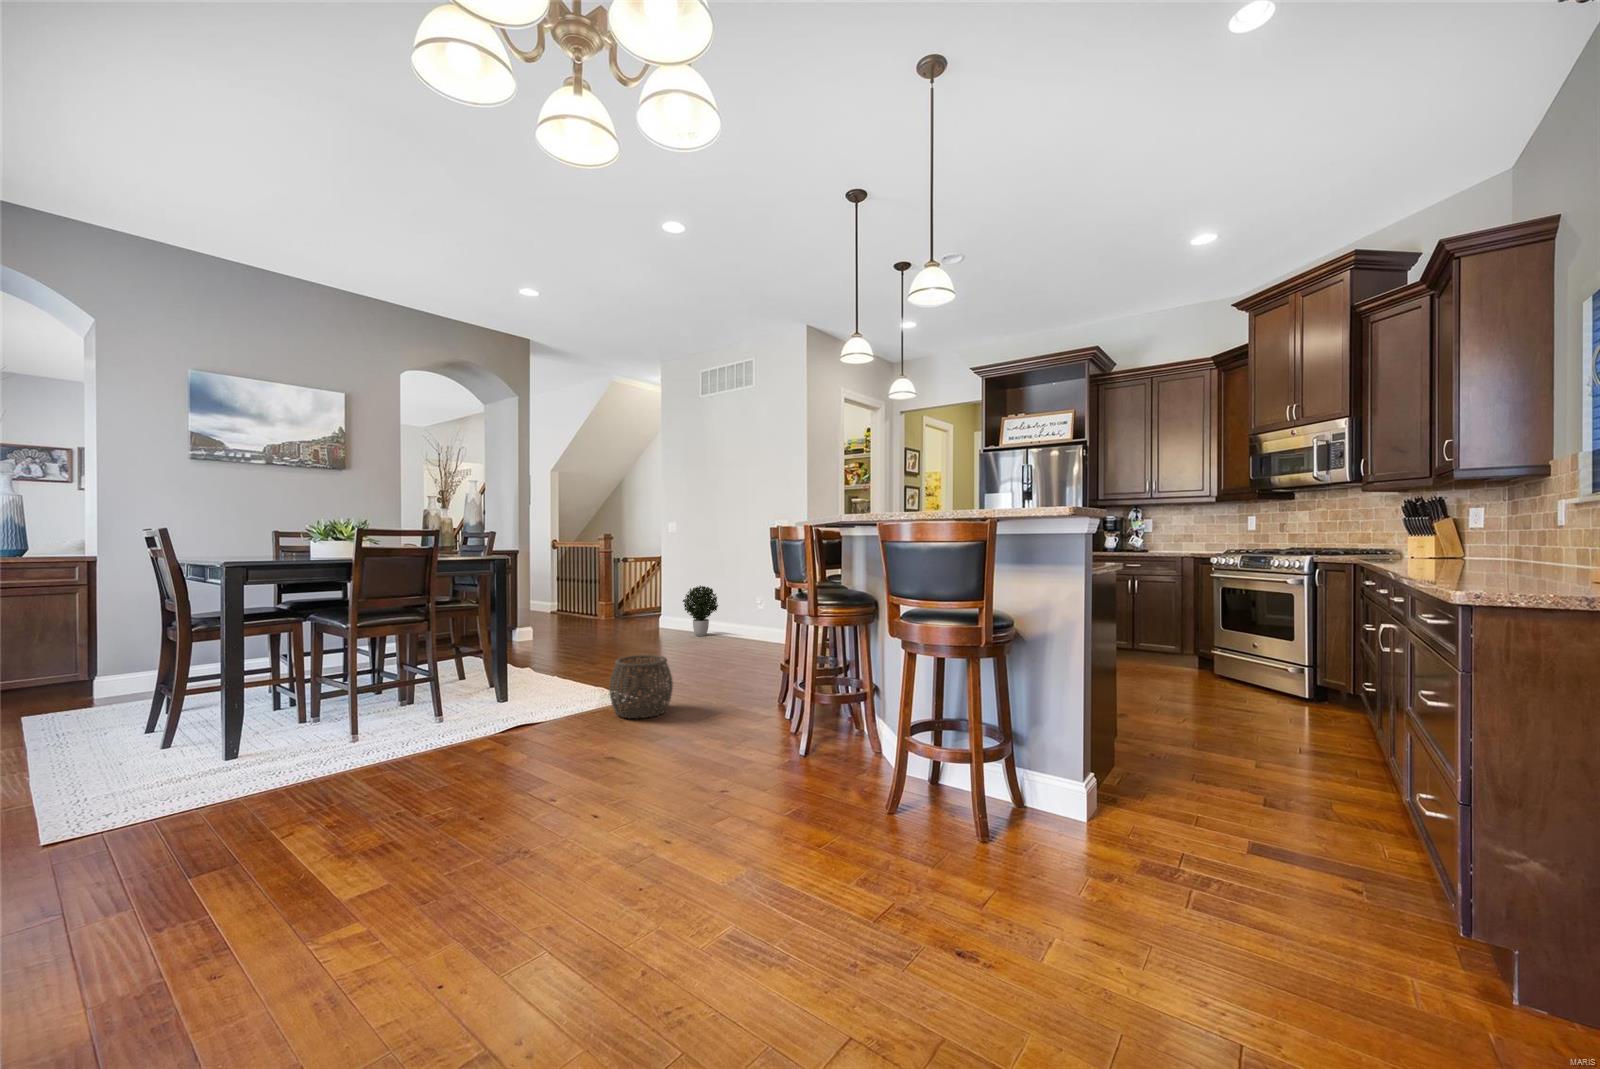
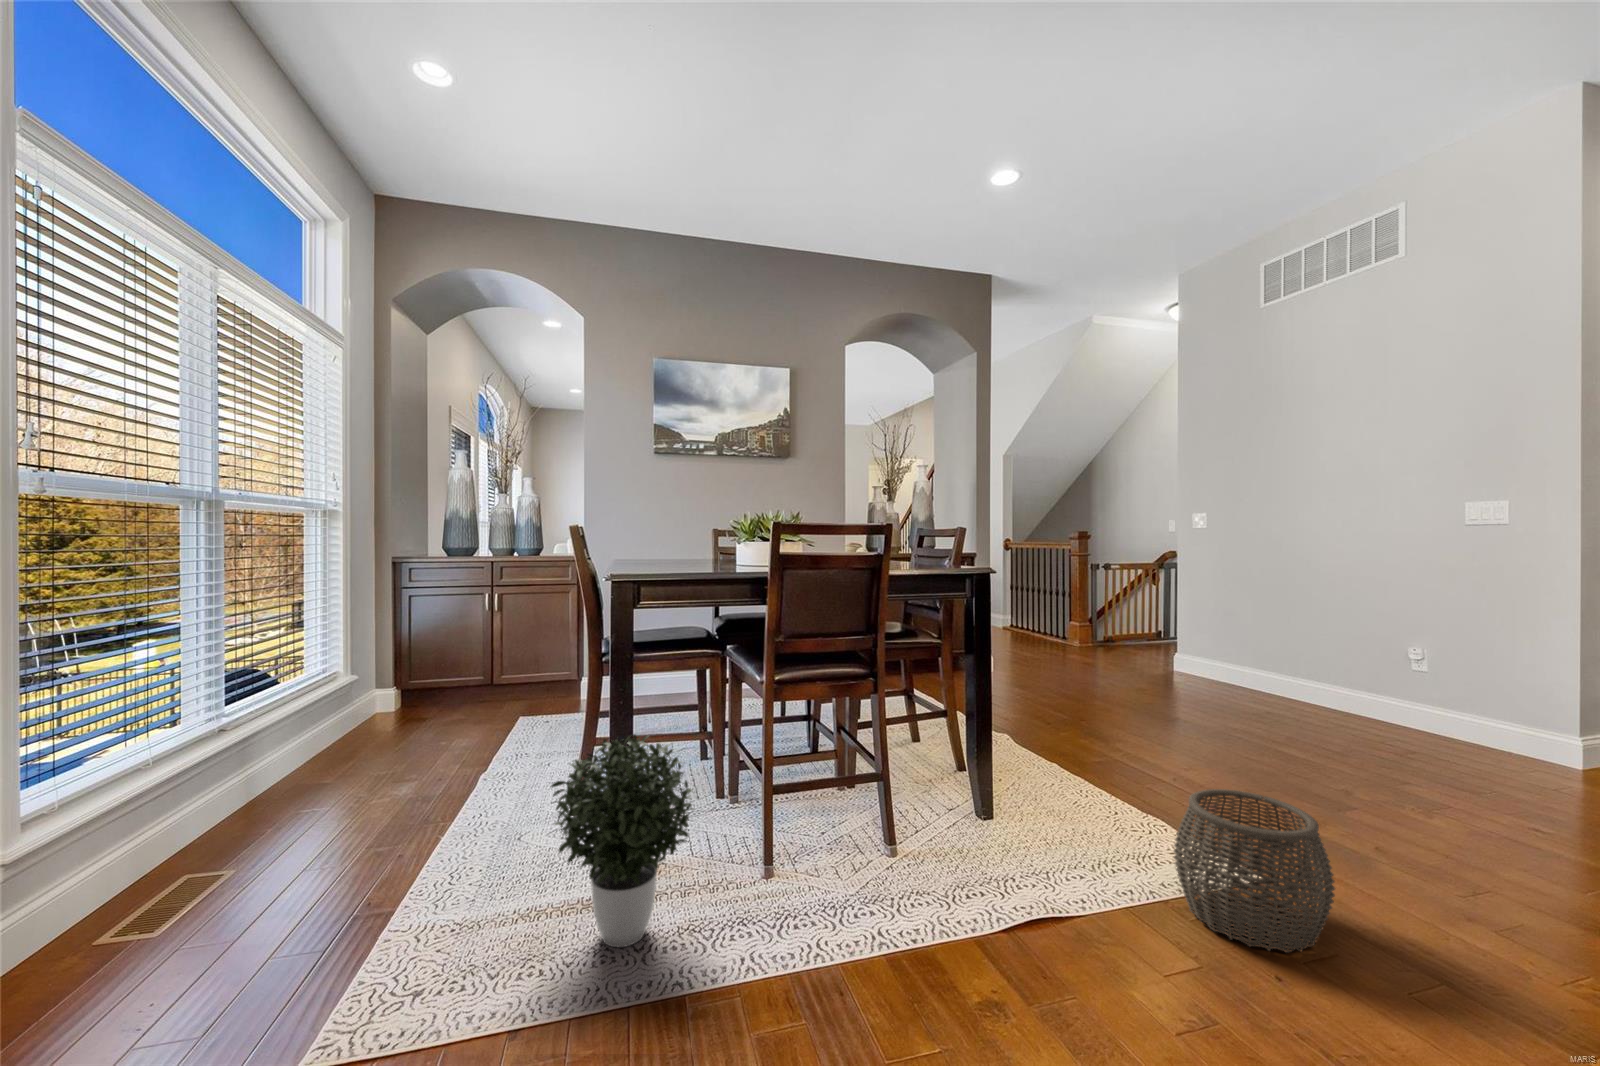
potted plant: present [683,586,718,636] -> present [551,734,694,947]

